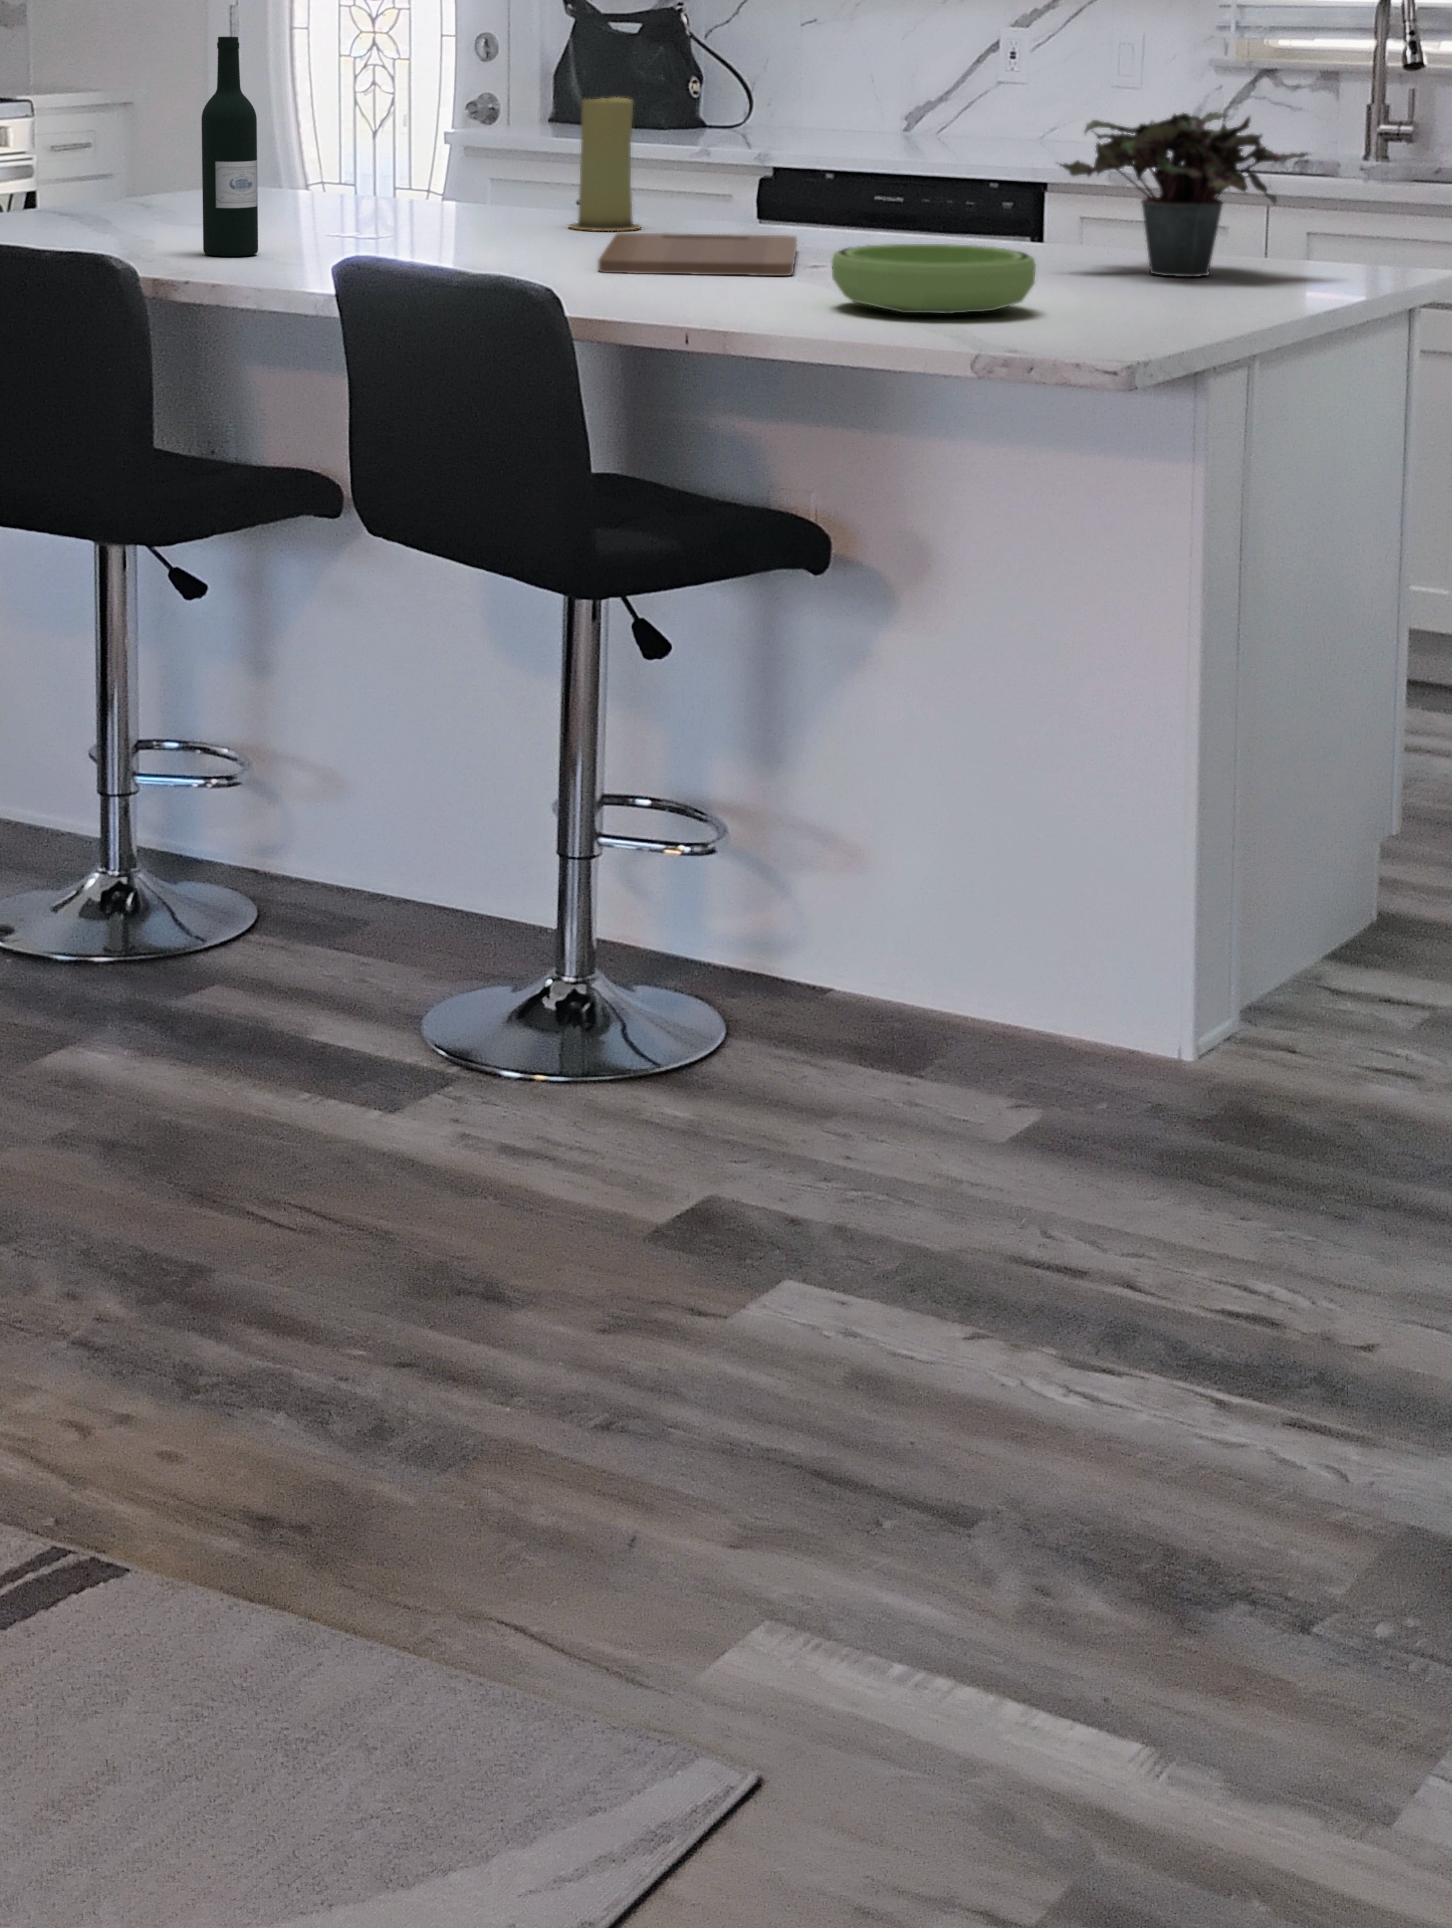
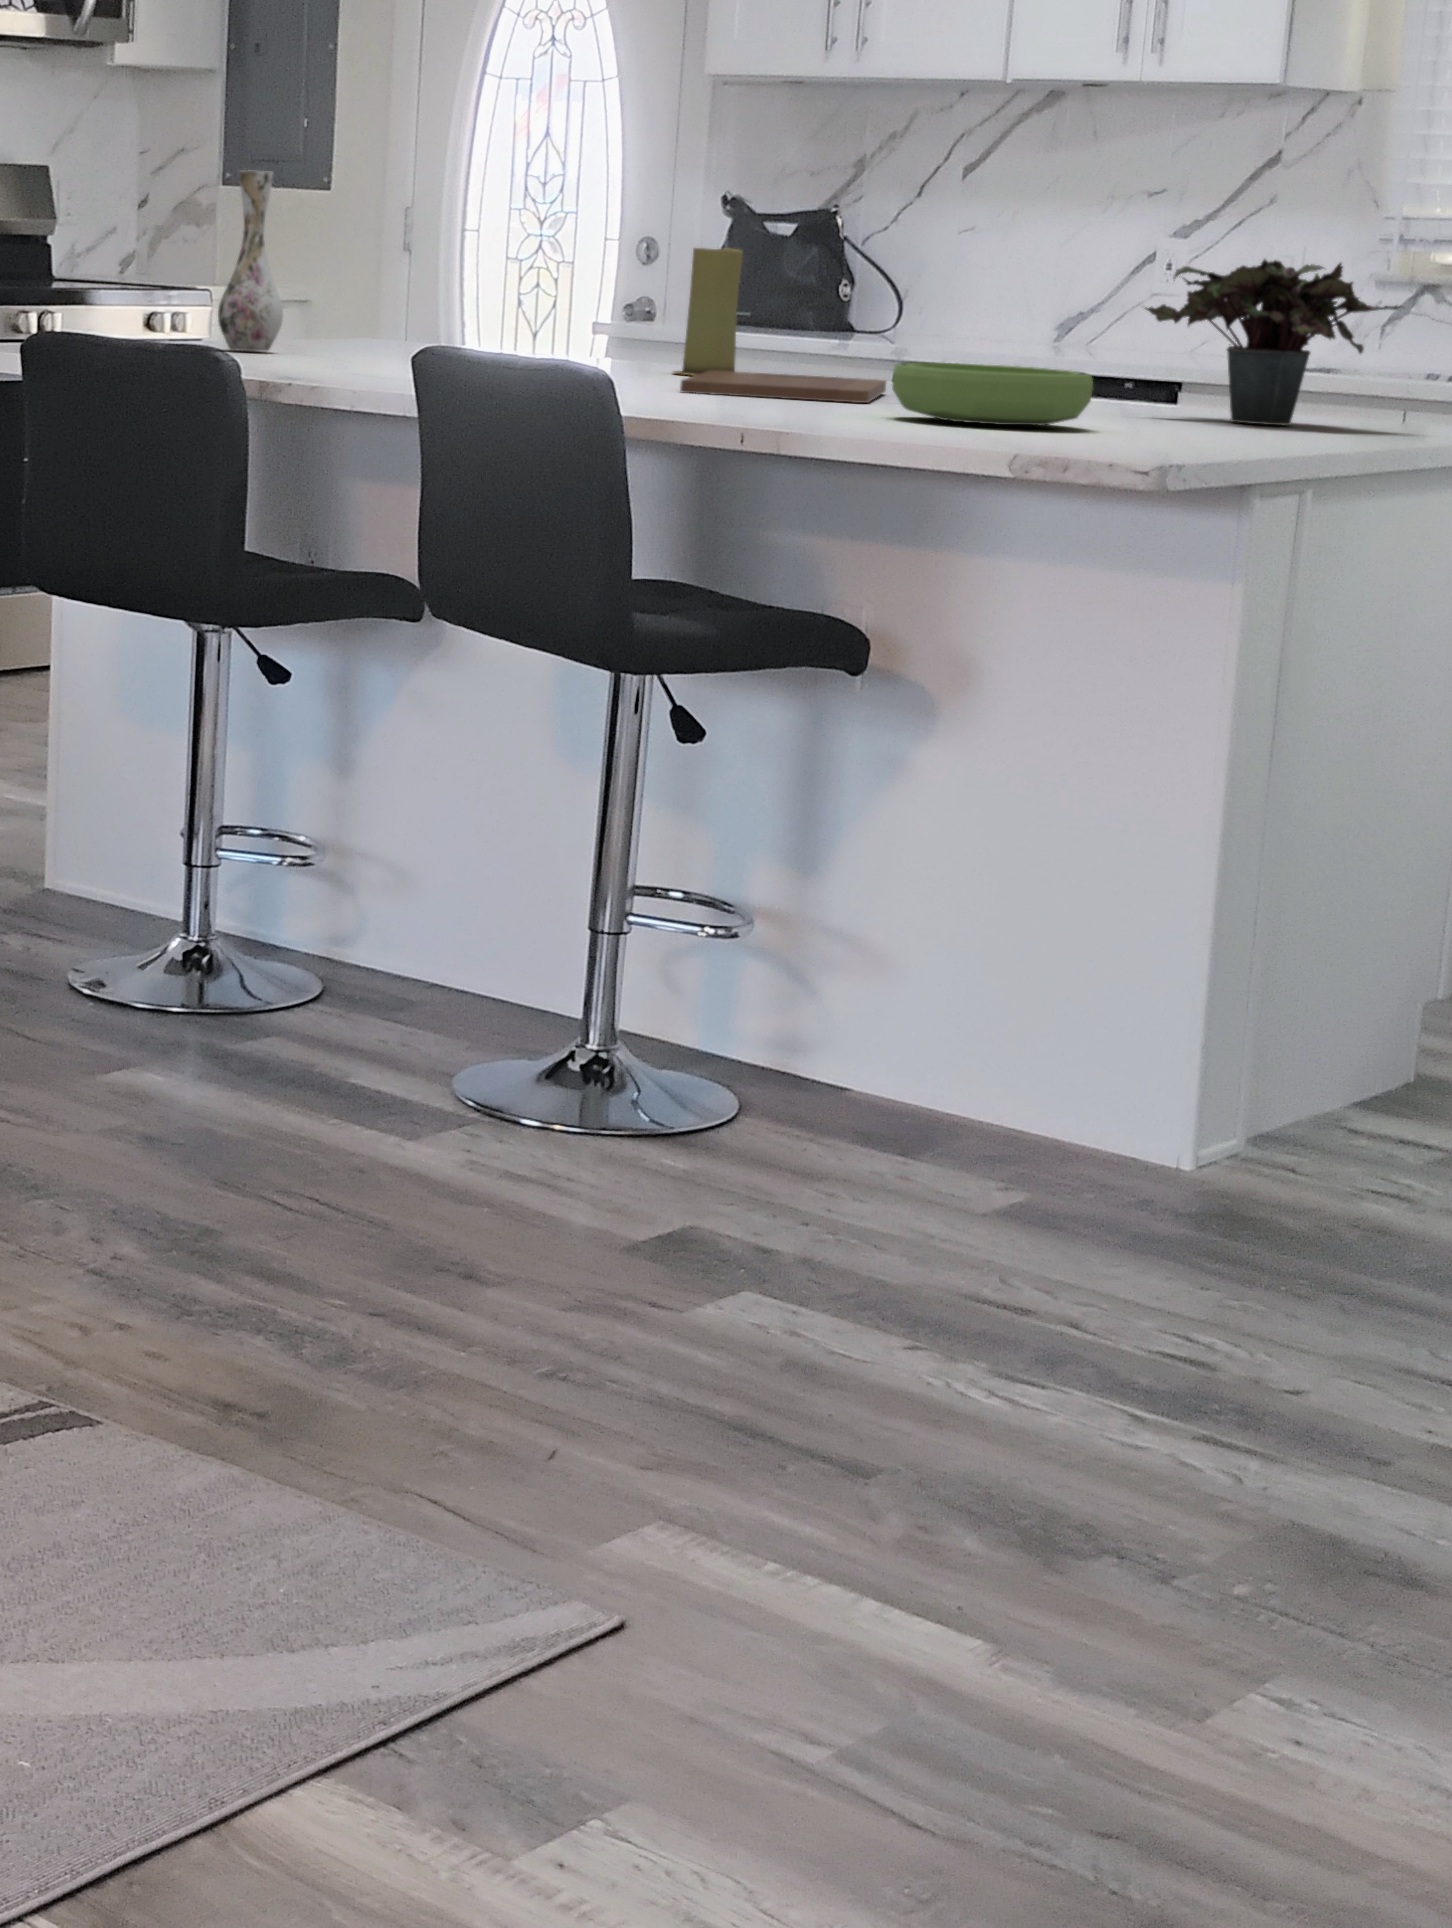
wine bottle: present [201,37,258,256] -> none [313,157,370,367]
vase: none [87,39,158,229] -> present [218,170,283,352]

